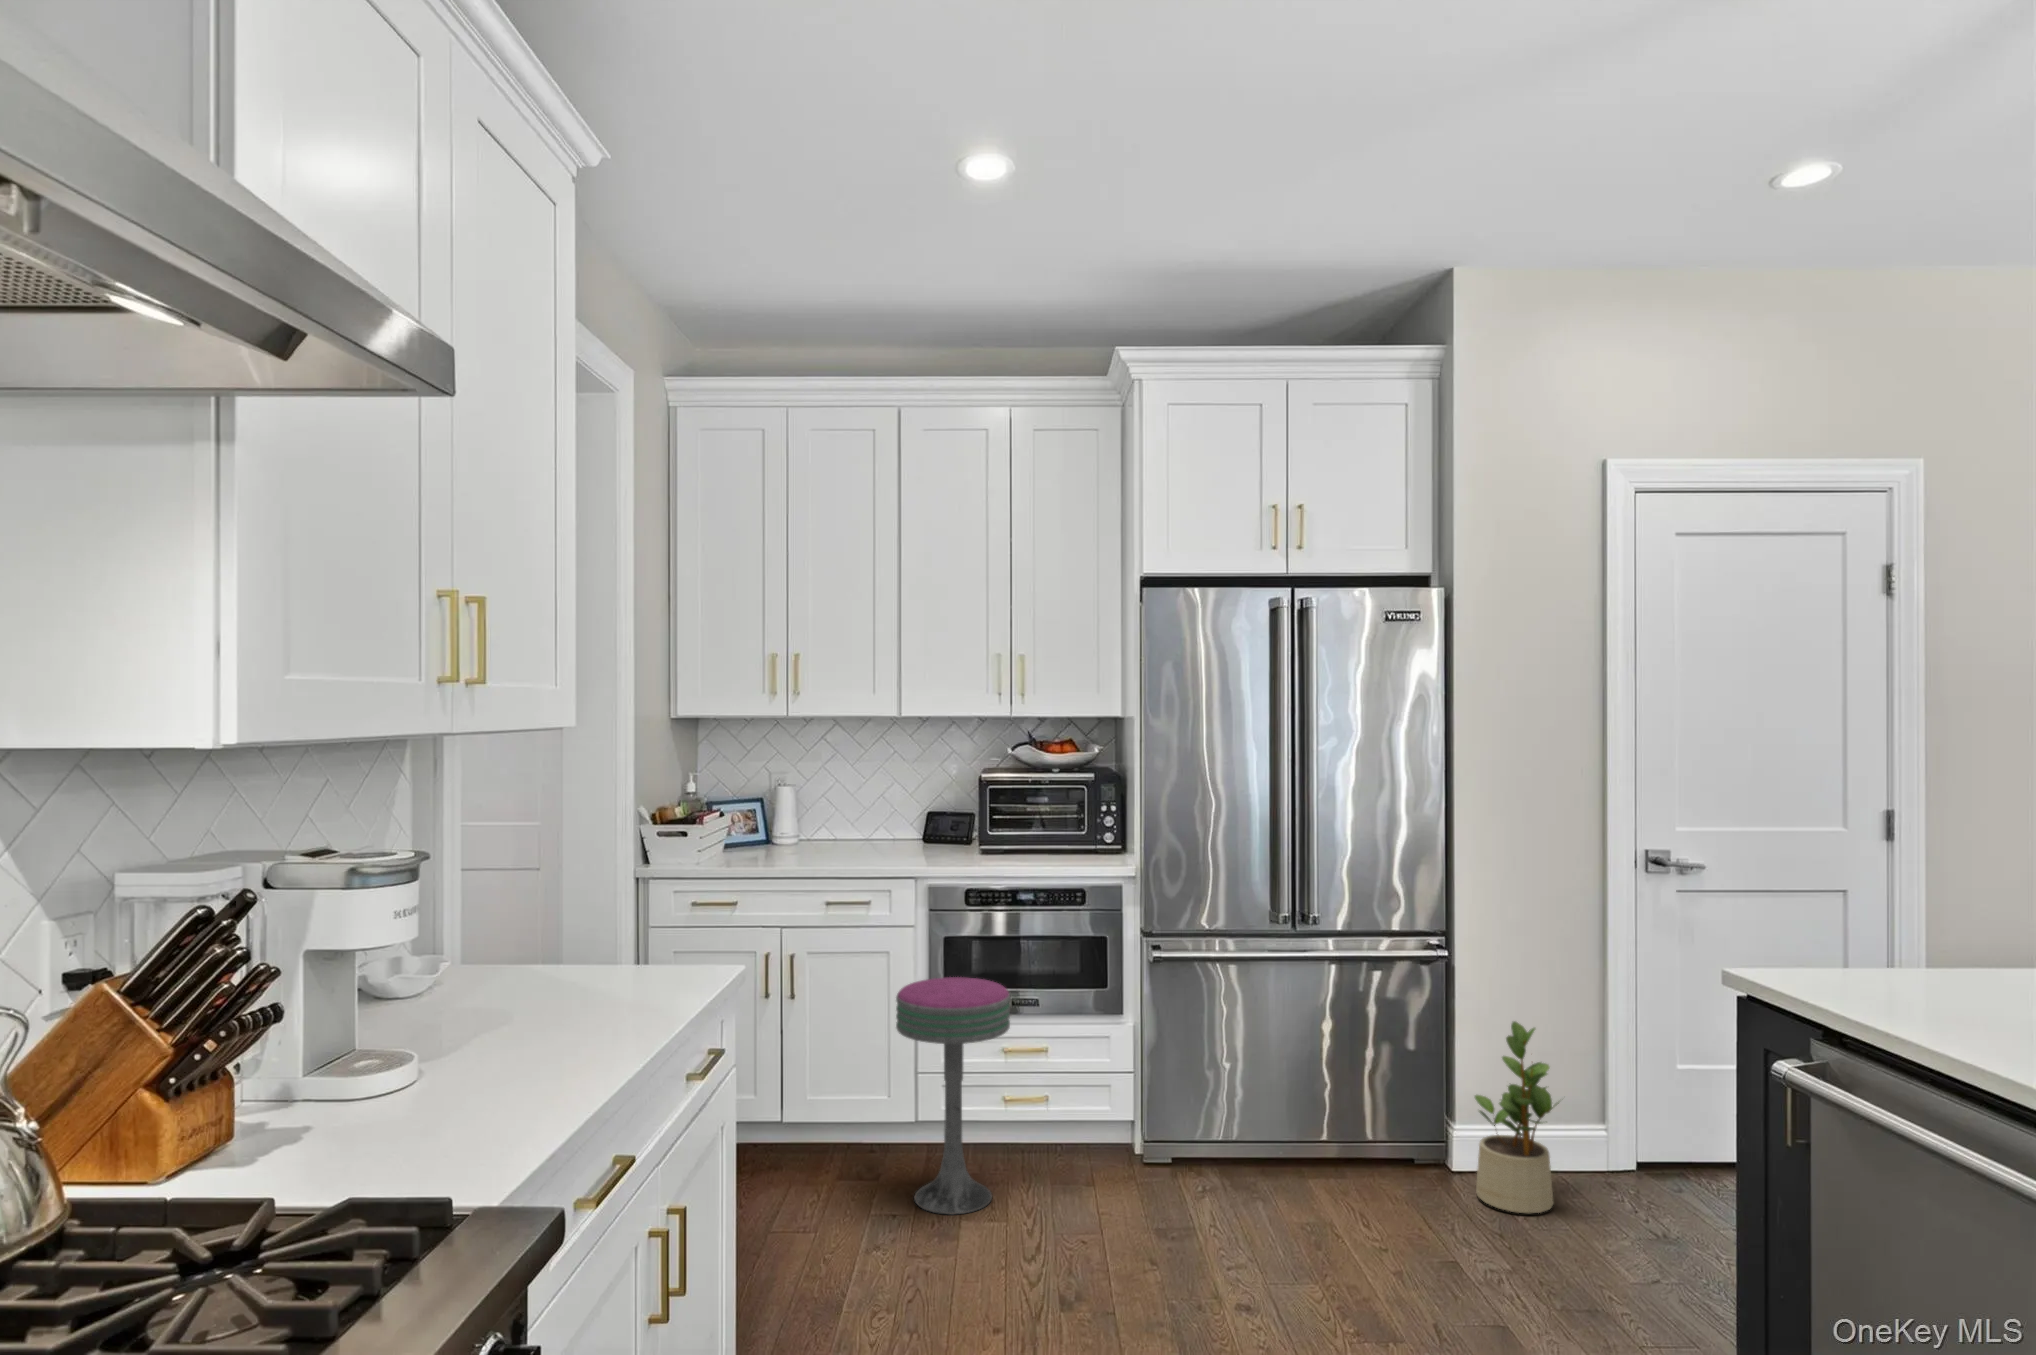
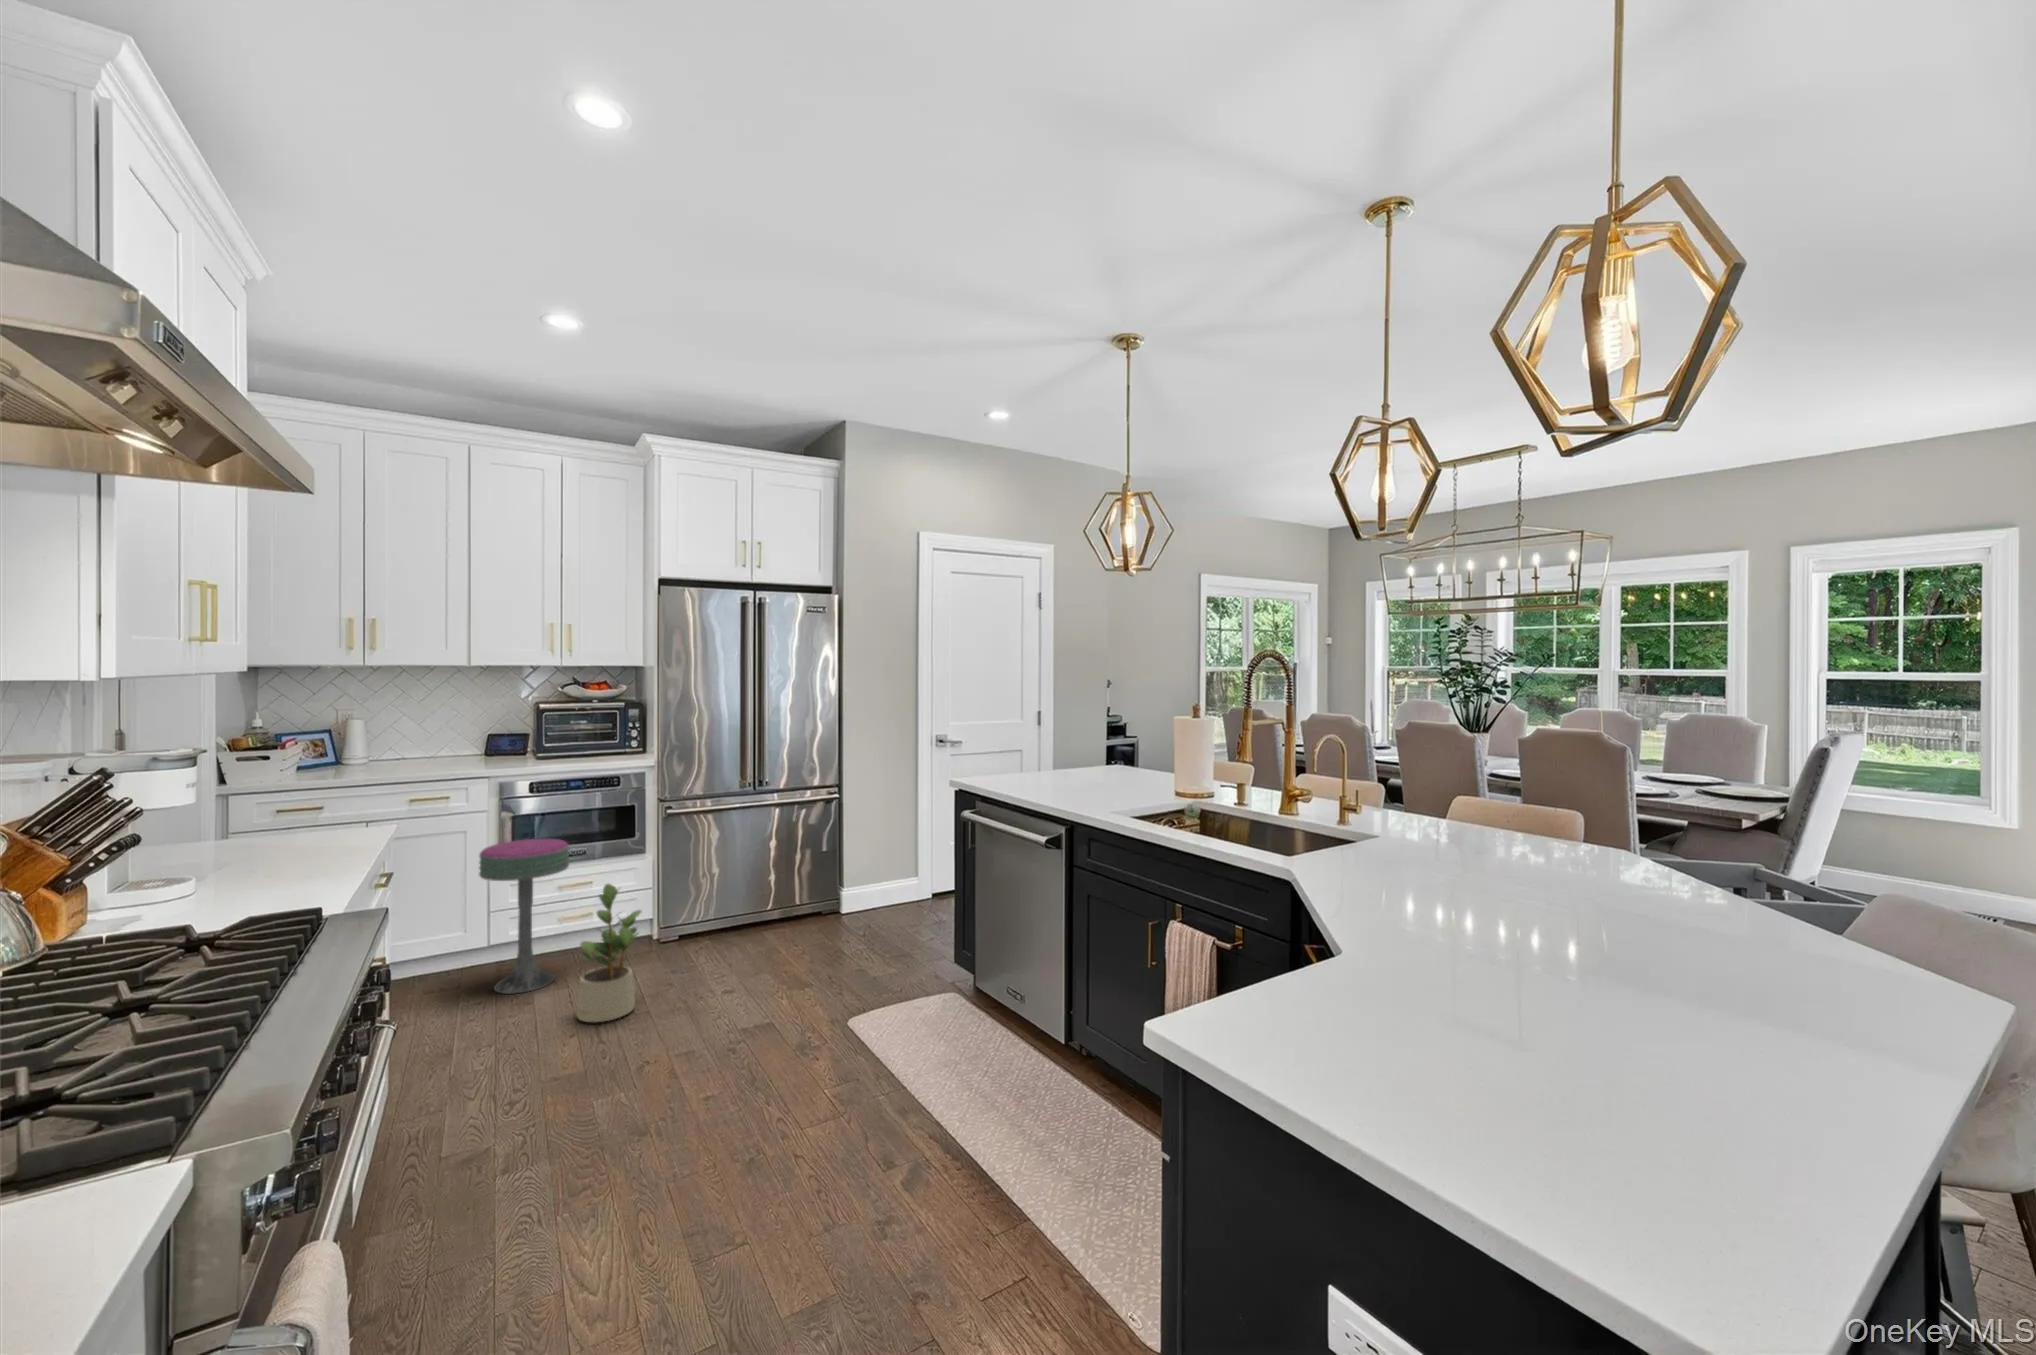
potted plant: present [1475,1021,1559,1213] -> present [577,884,641,1022]

